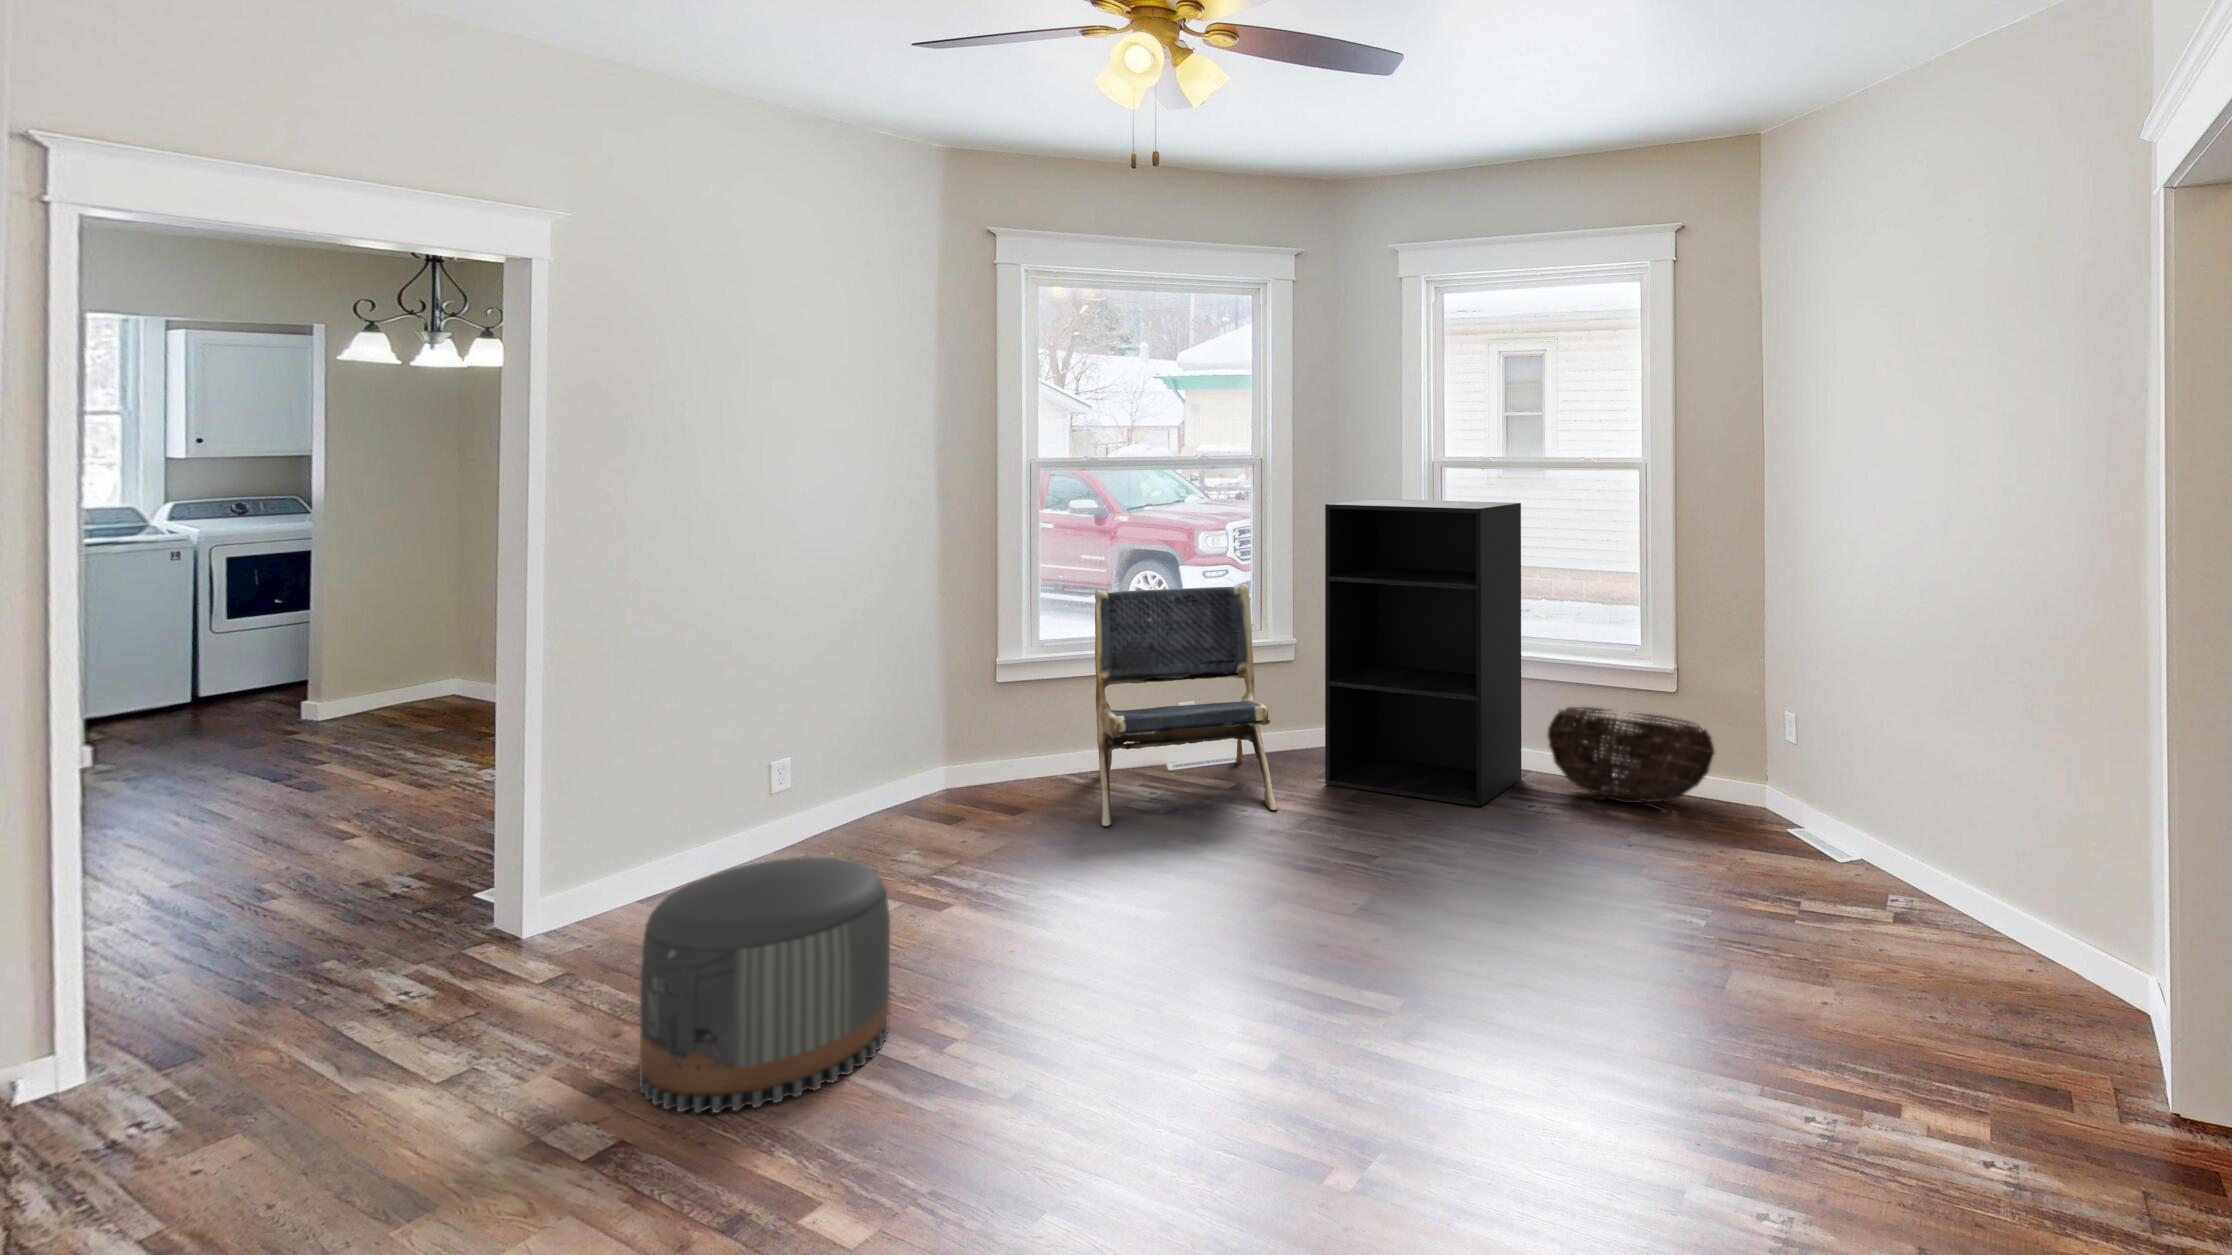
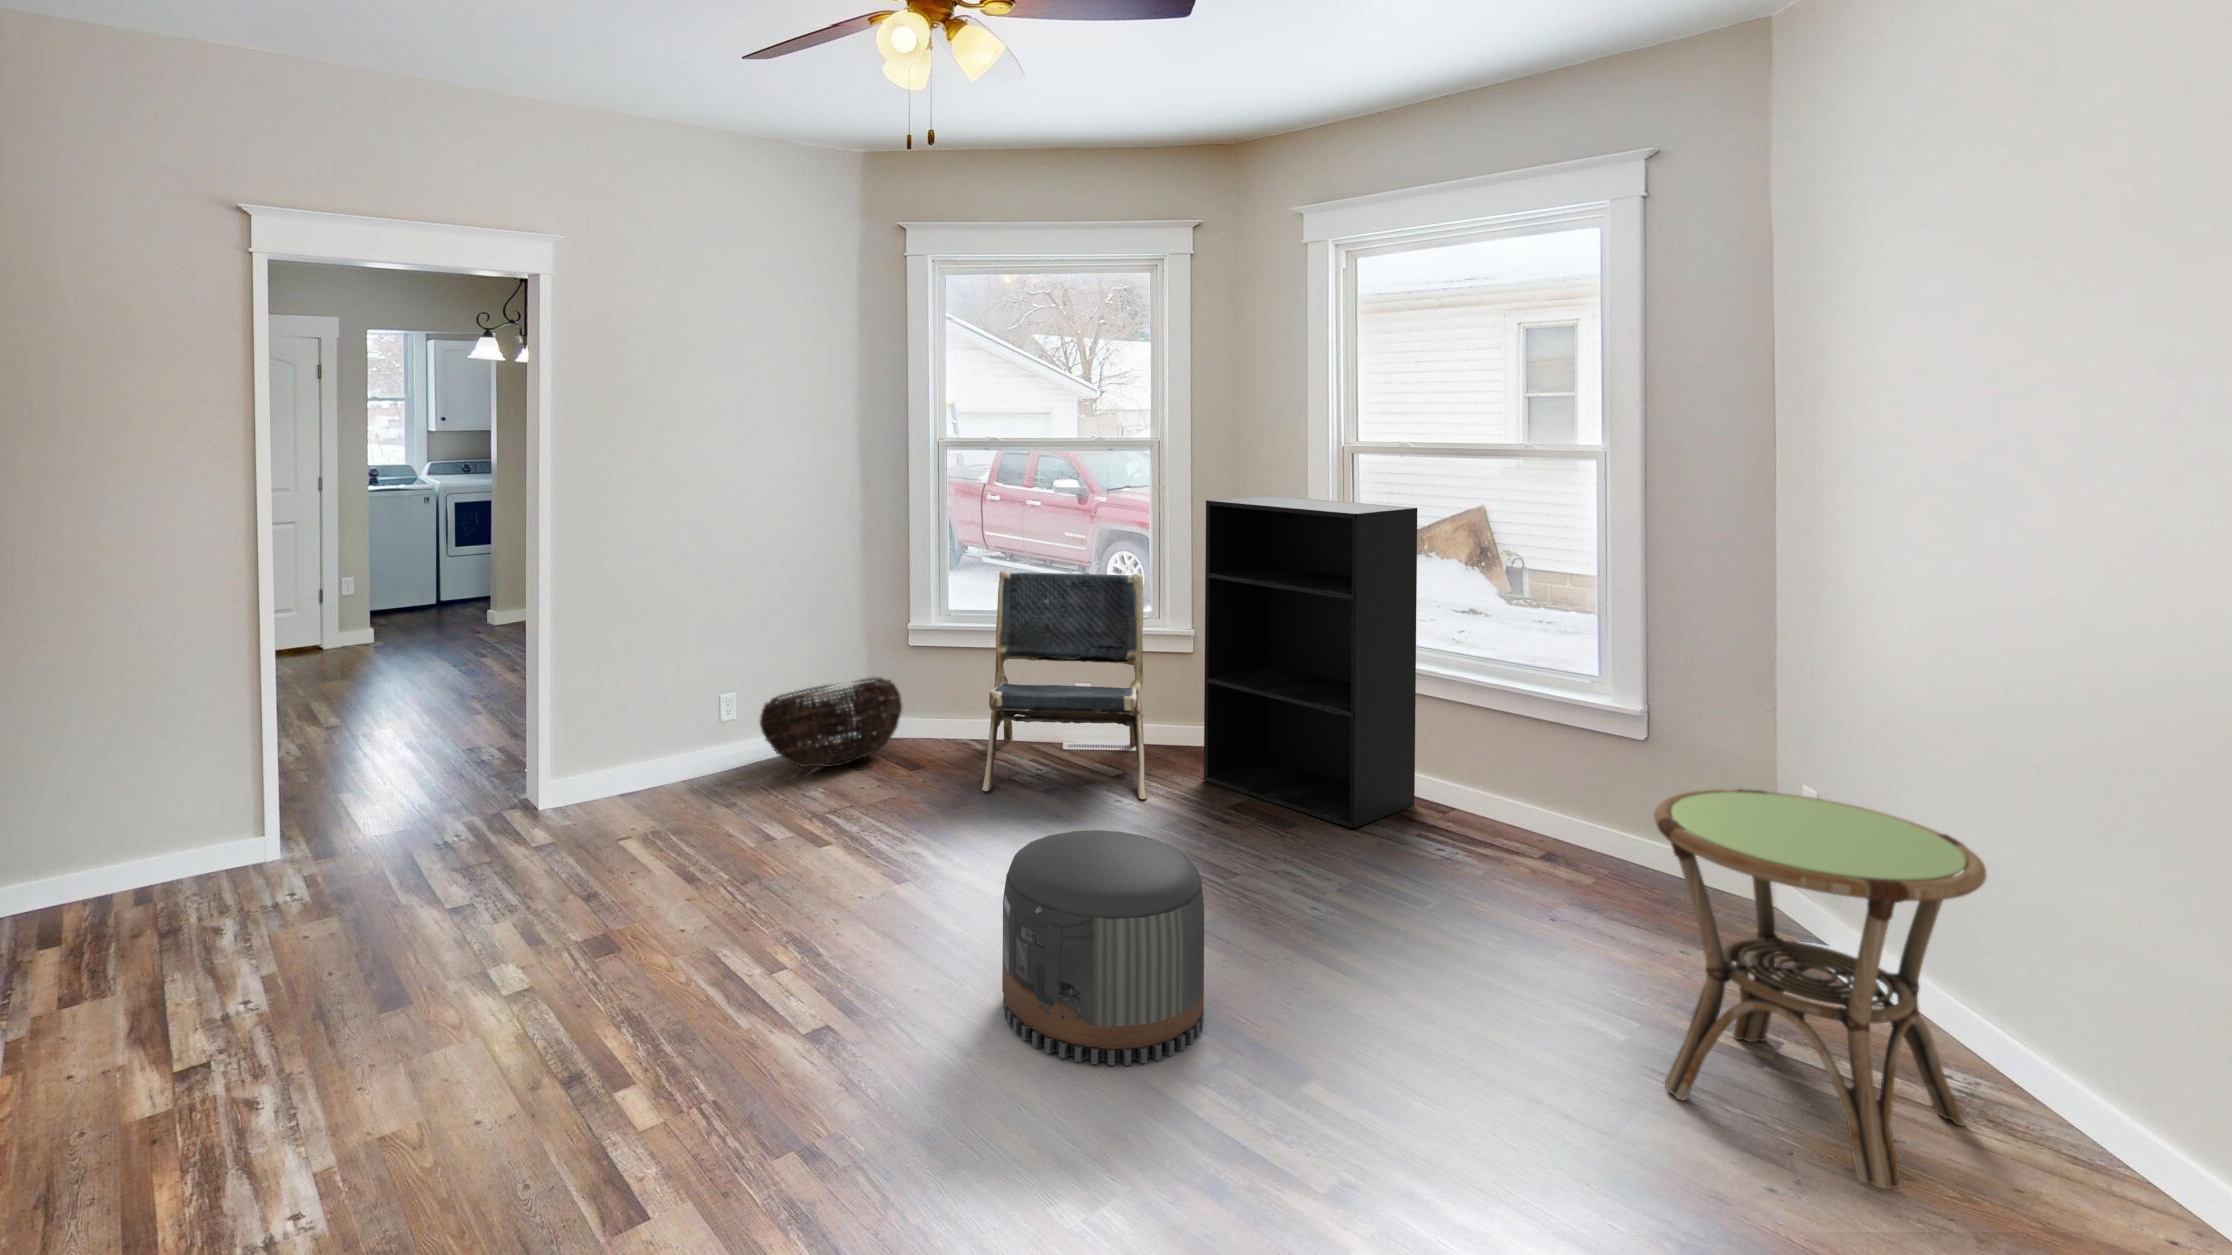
basket: present [1548,707,1715,803] -> present [760,677,902,767]
side table: none [1786,710,2016,1000] -> present [1654,789,1986,1189]
pouf: present [639,857,890,1113] -> present [1002,830,1204,1065]

